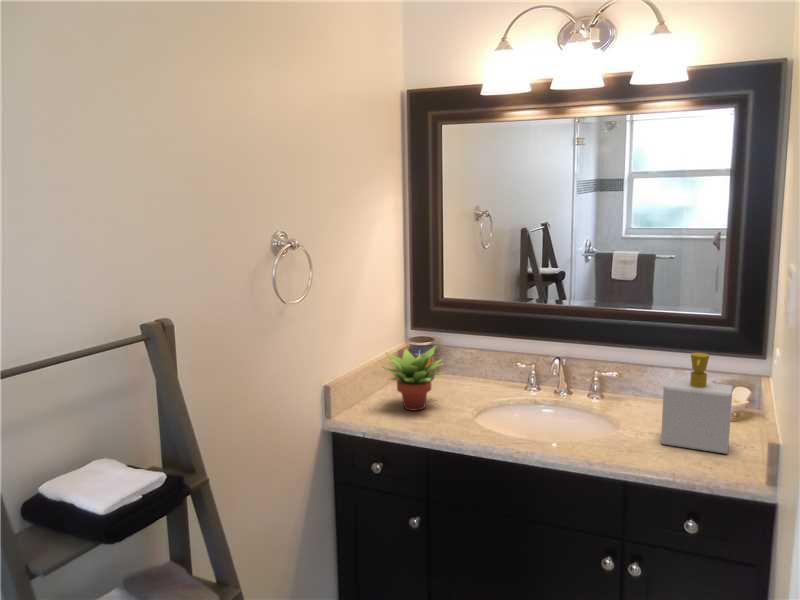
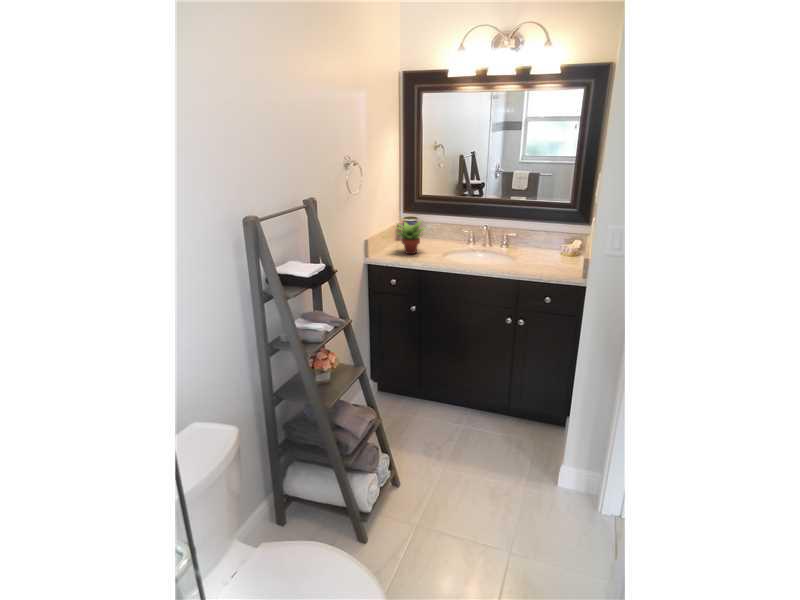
soap bottle: present [661,353,733,454] -> none [537,219,573,268]

